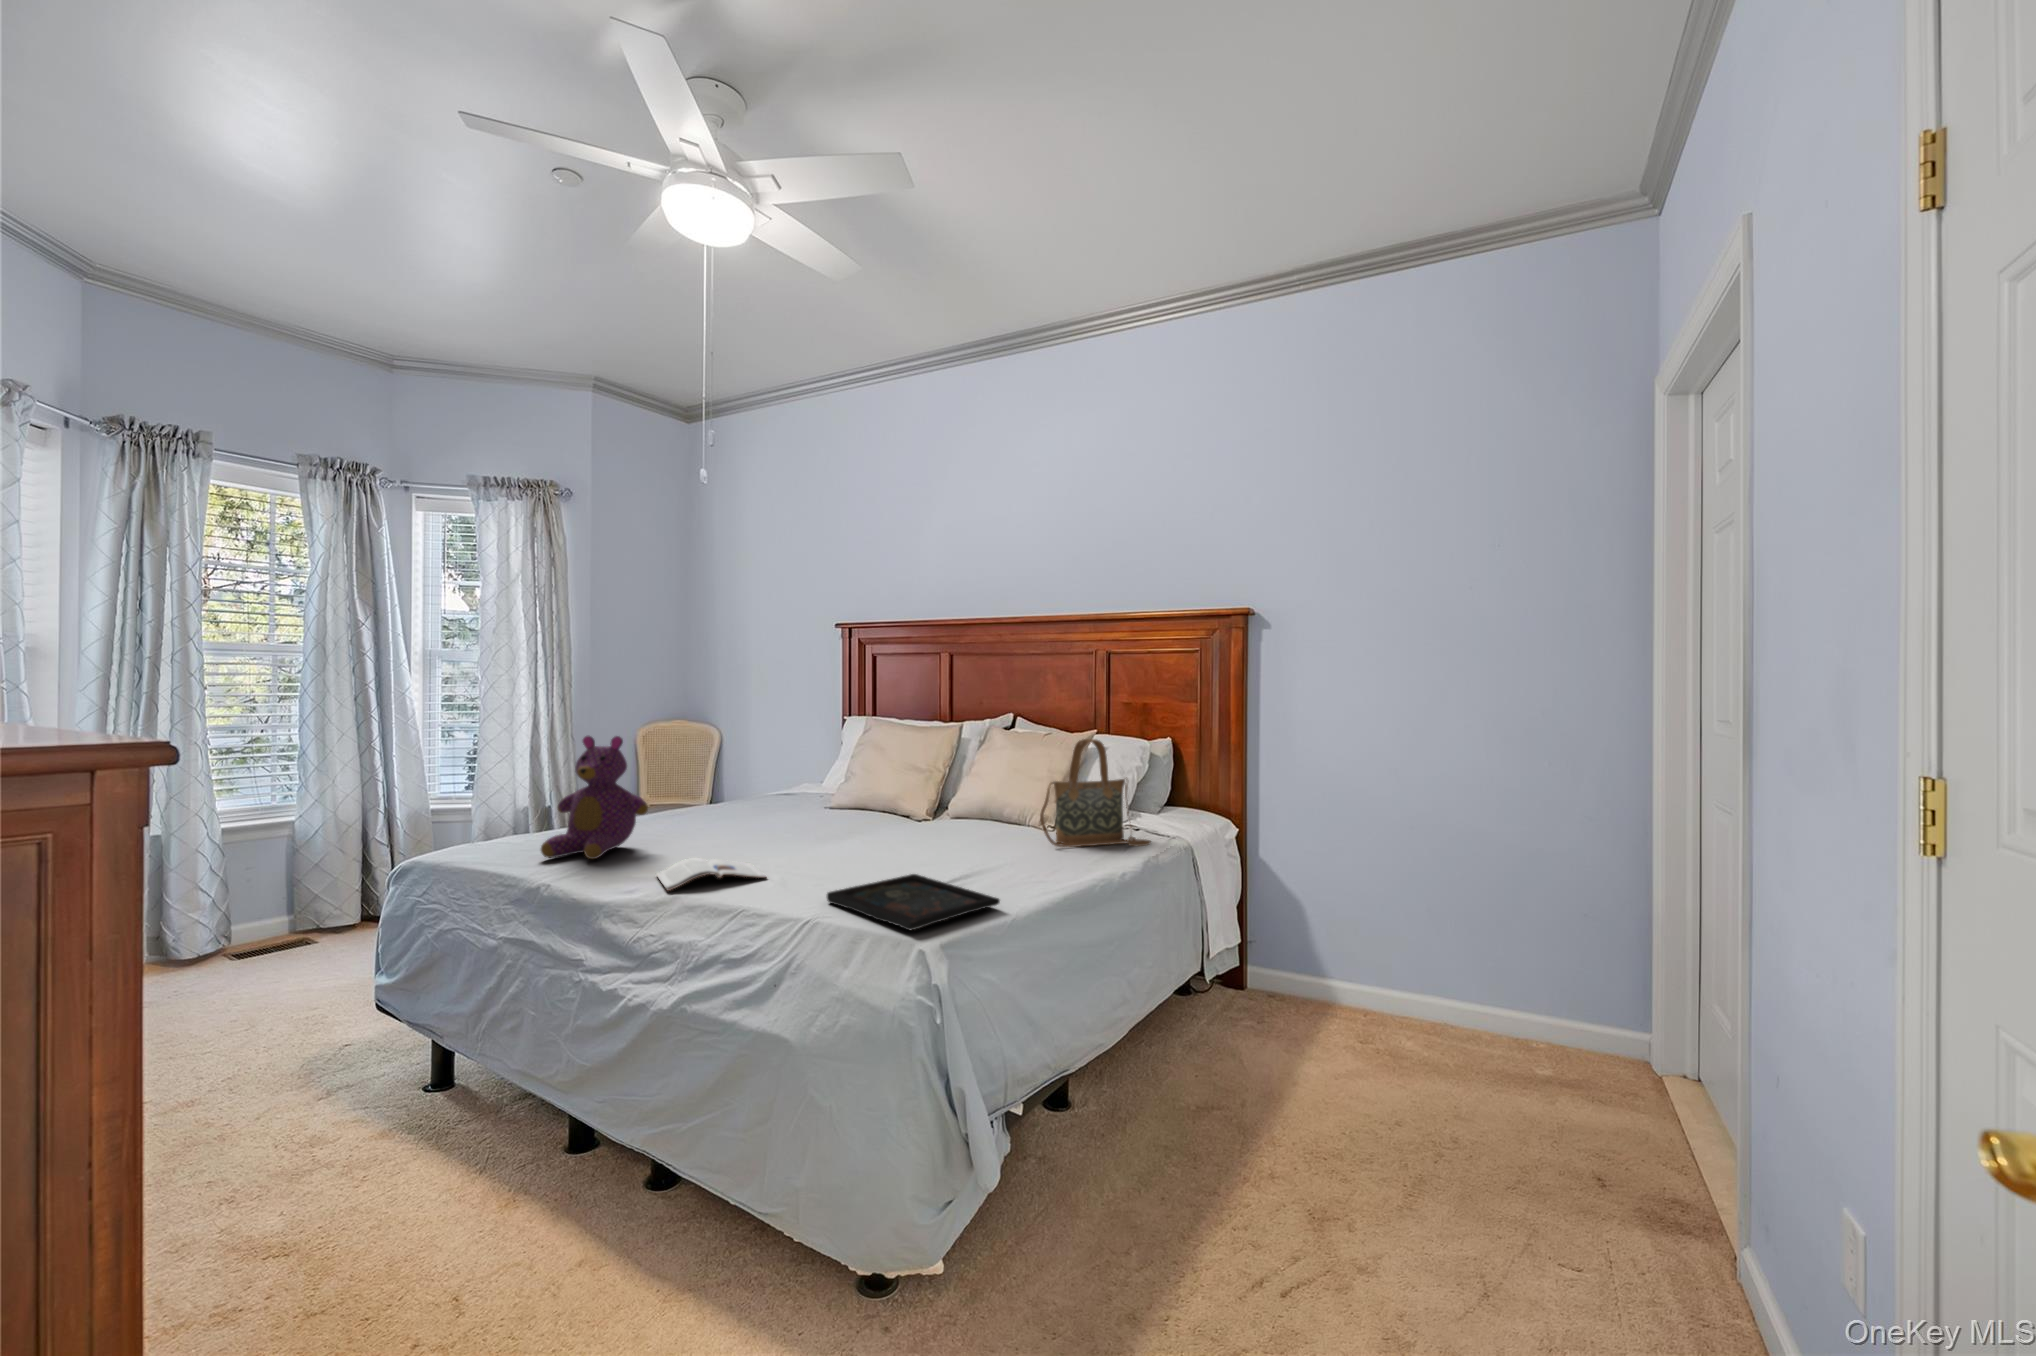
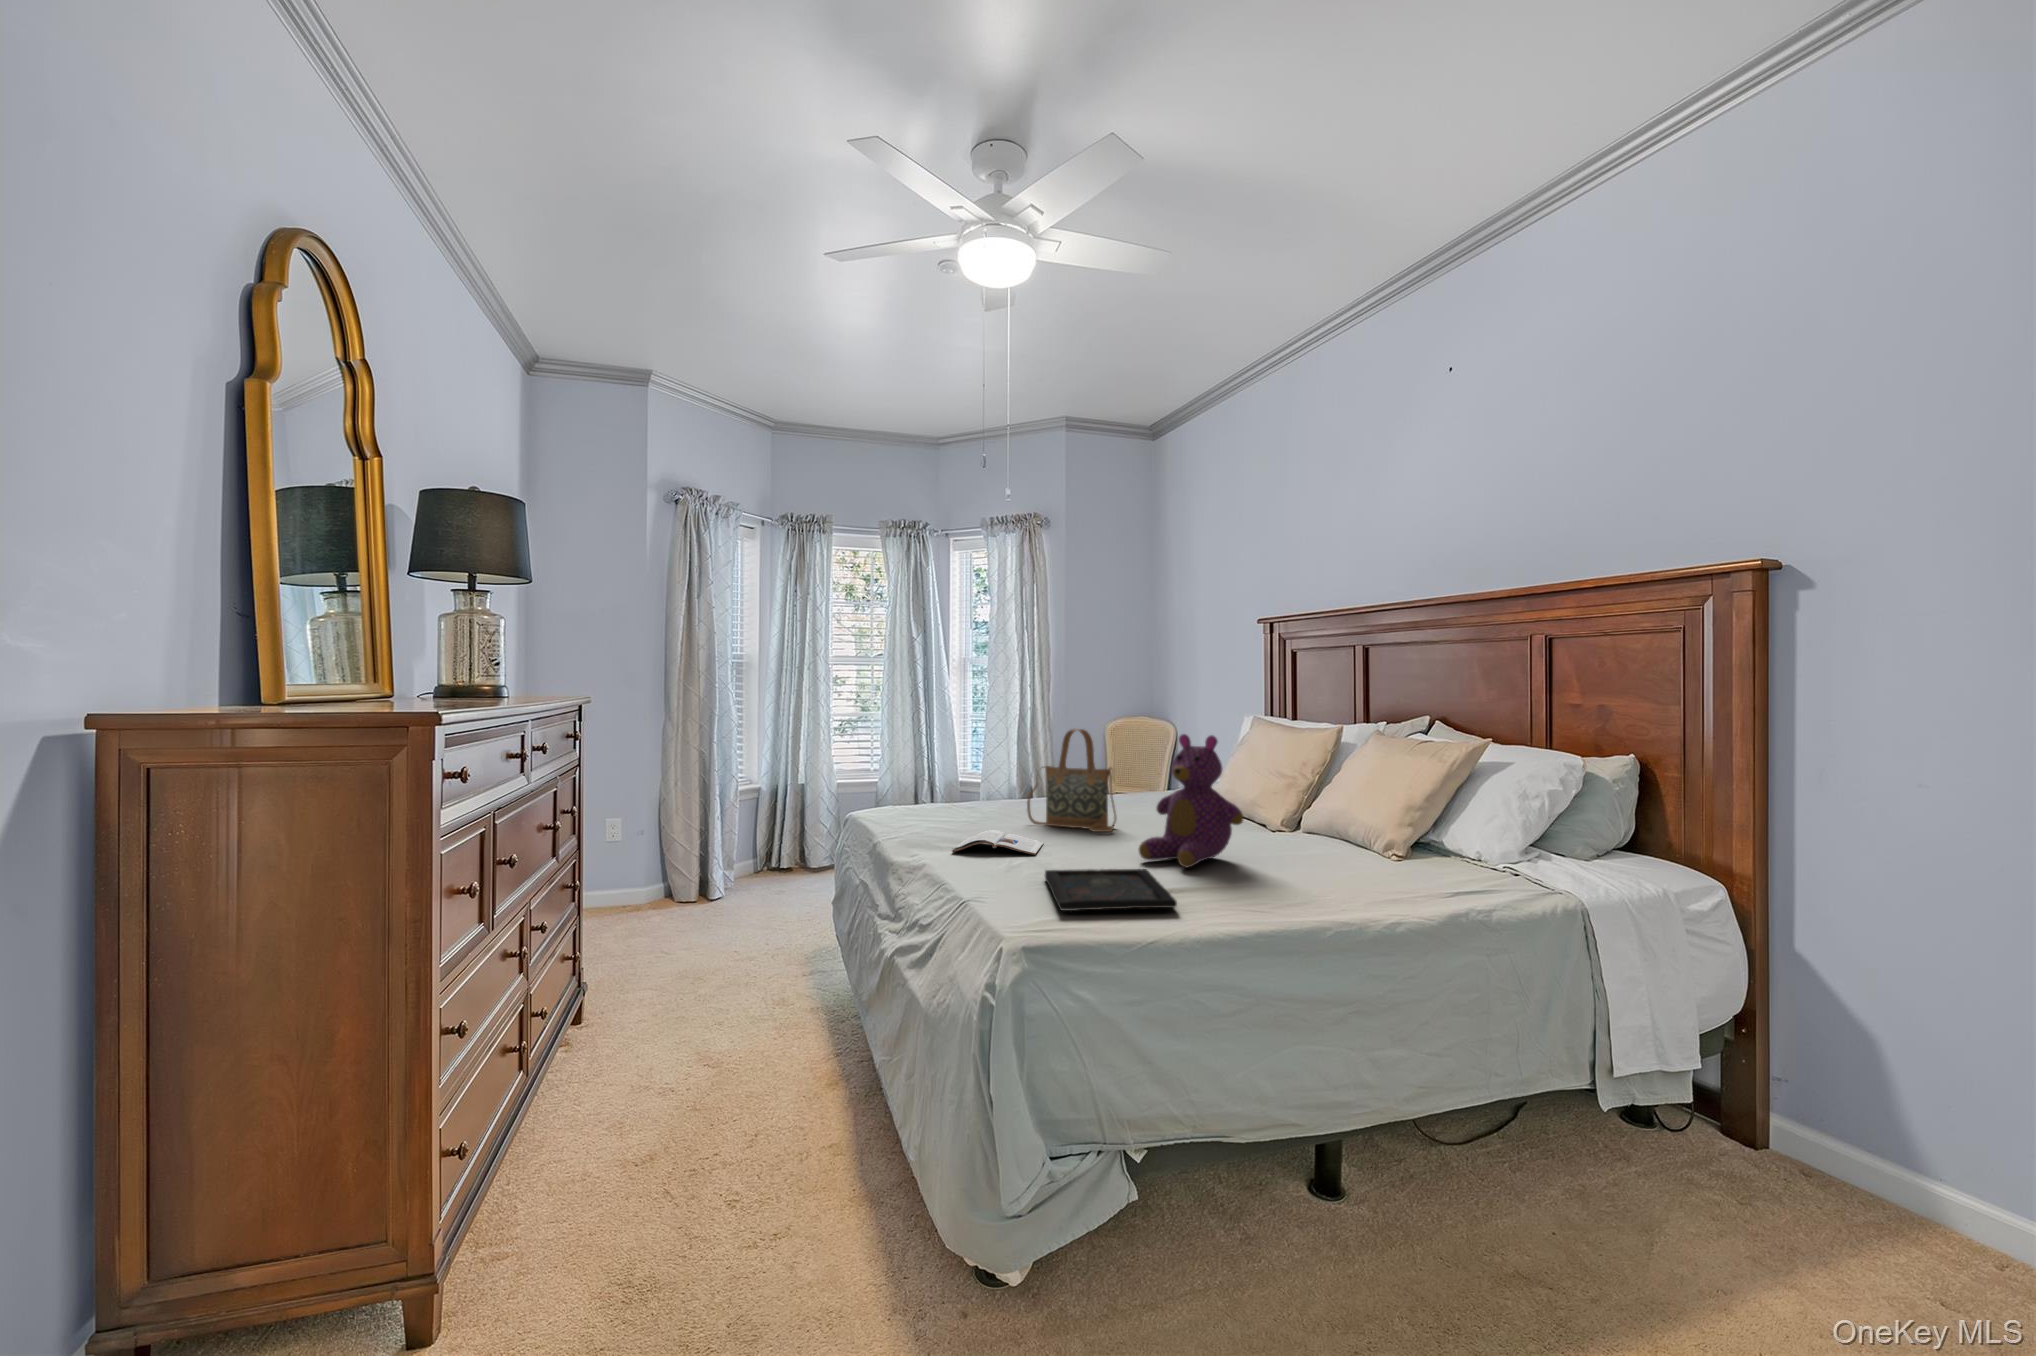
teddy bear: present [541,736,648,859] -> present [1139,734,1243,867]
handbag: present [1040,739,1151,847] -> present [1027,729,1116,832]

